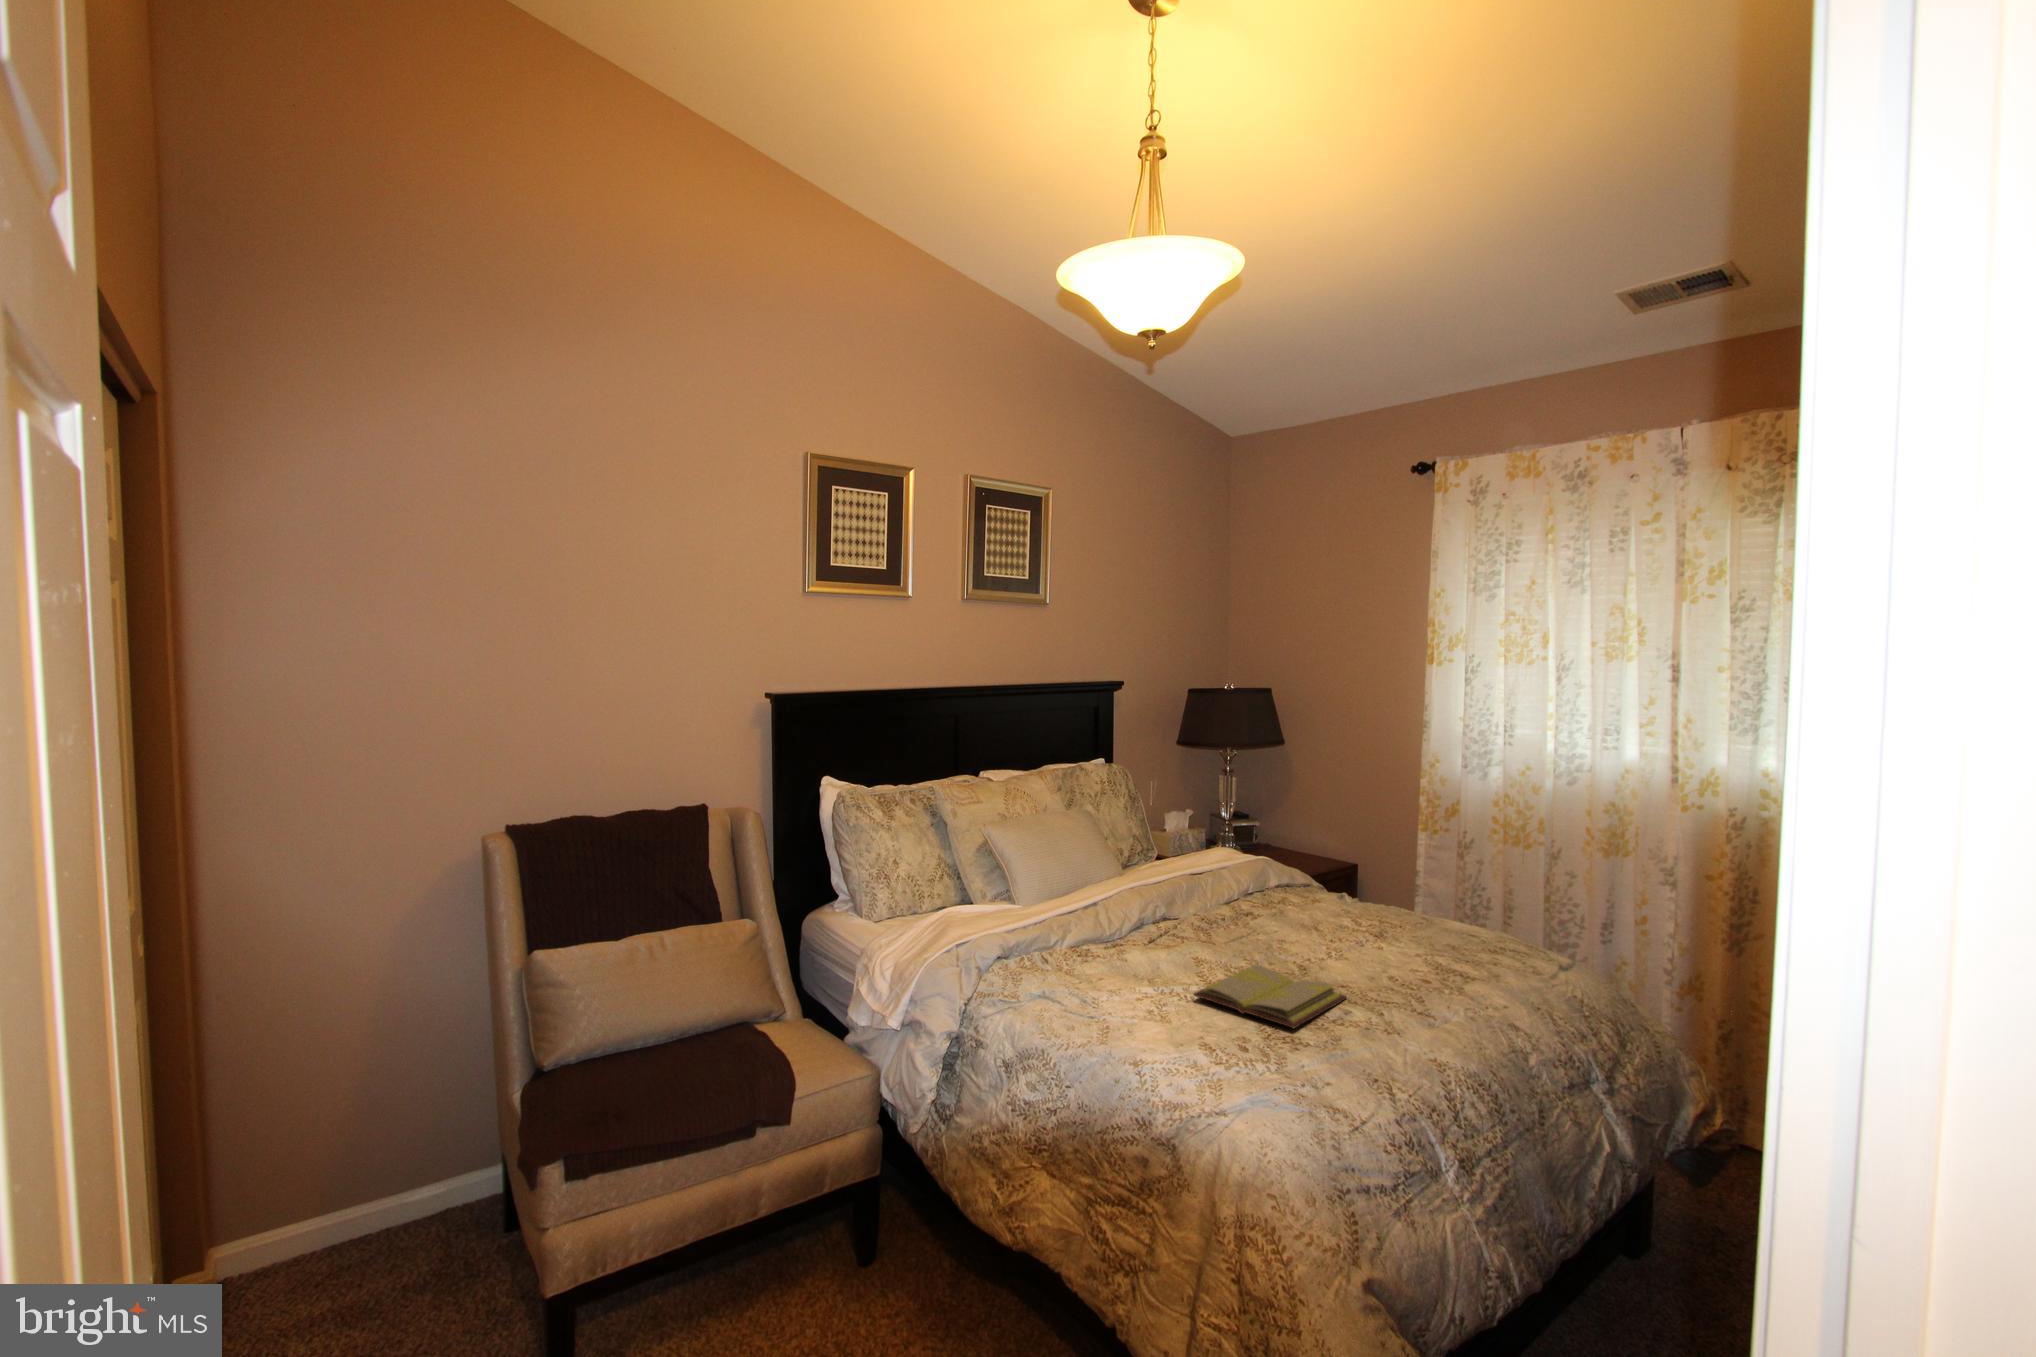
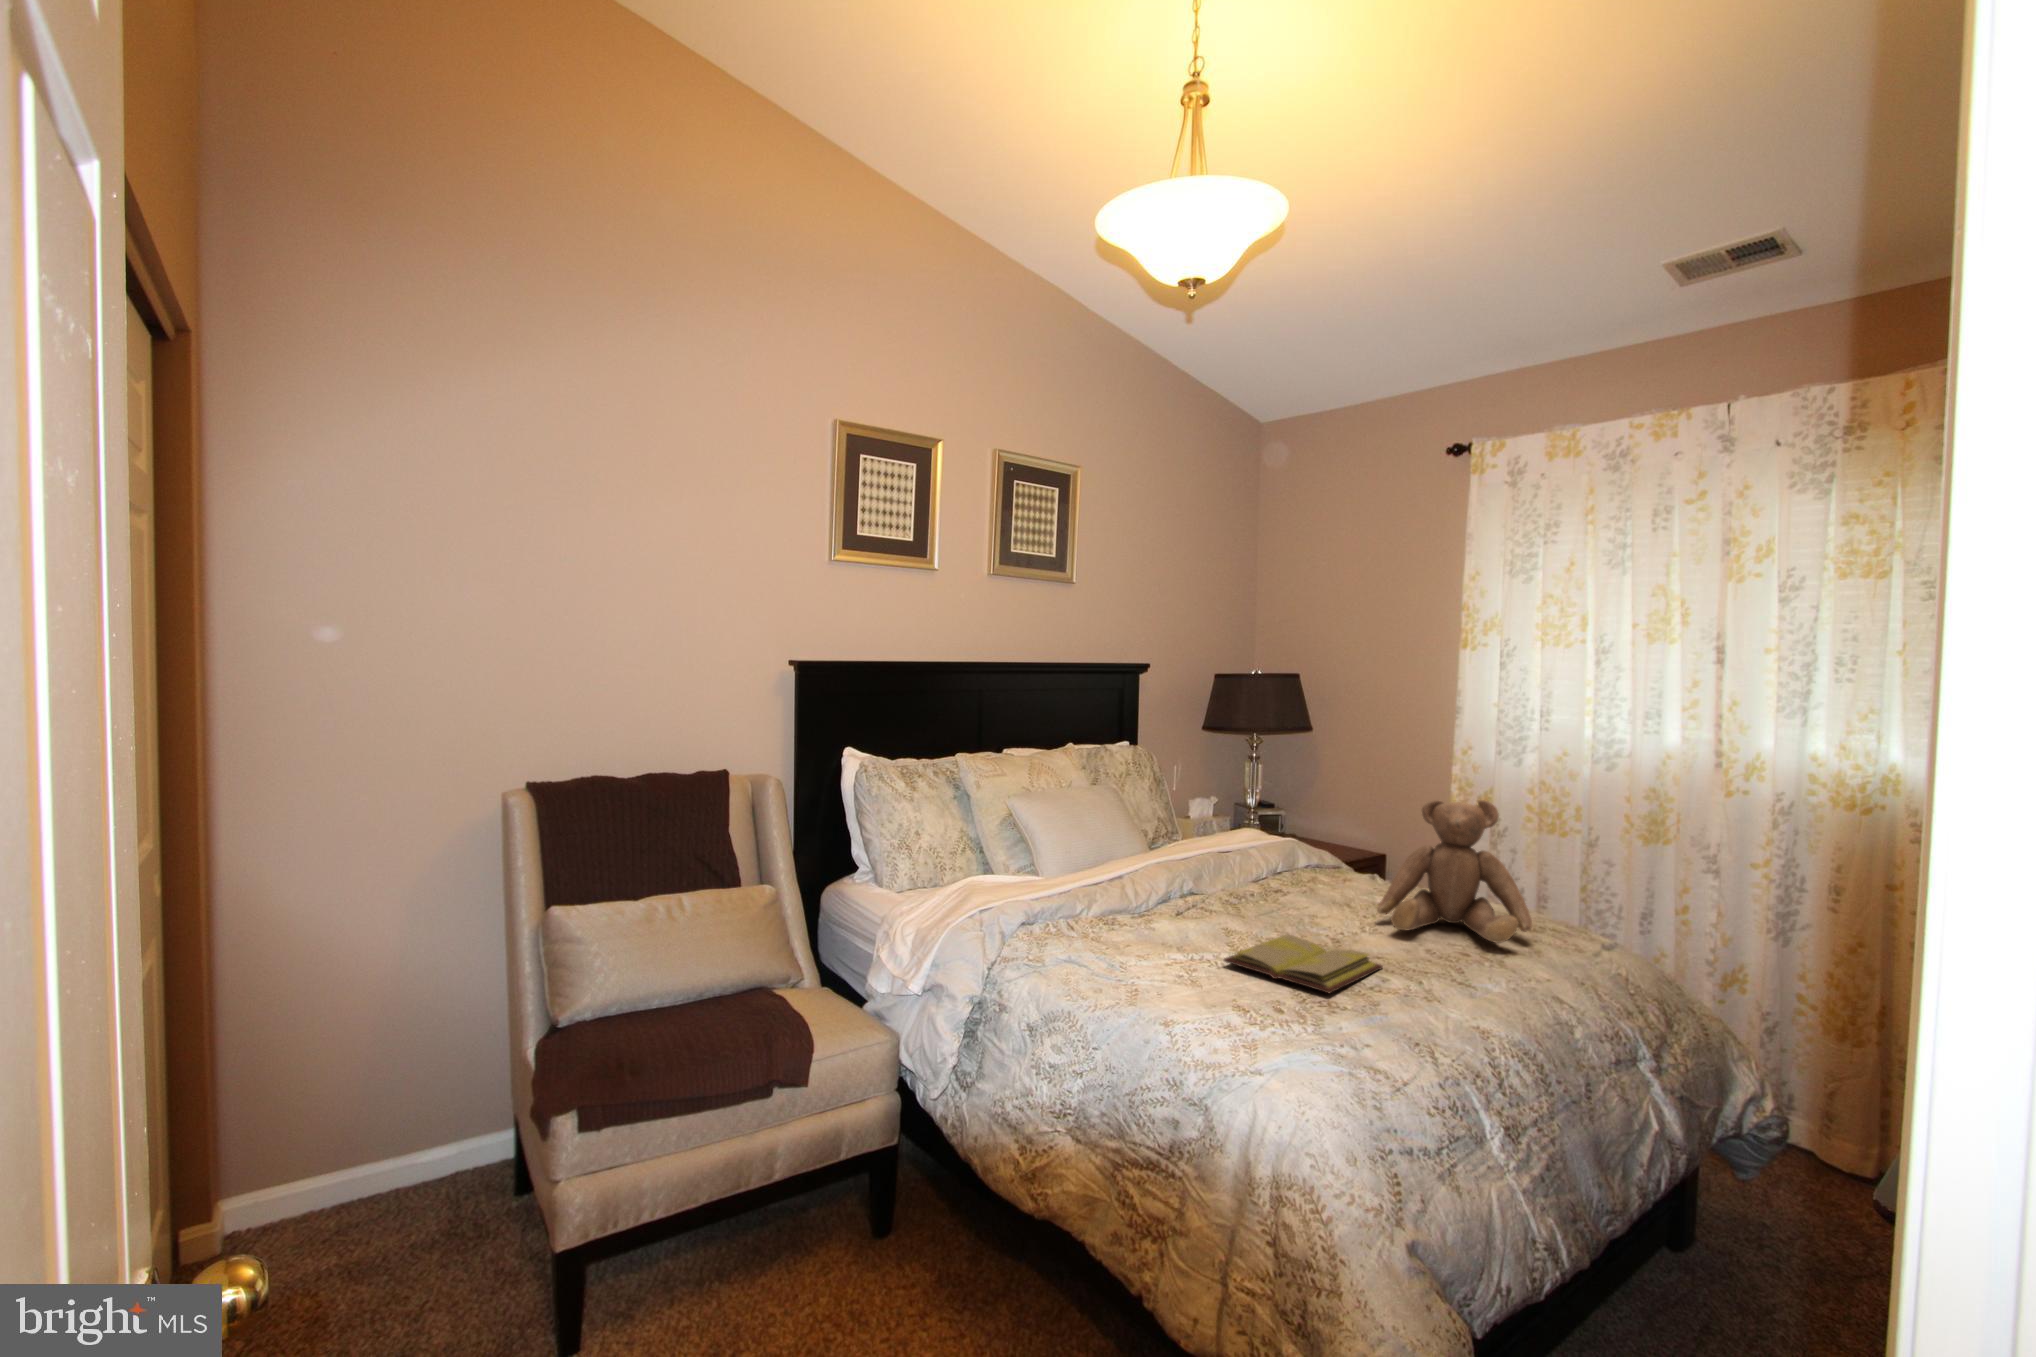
teddy bear: none [1343,828,1492,969] -> present [1377,800,1532,943]

